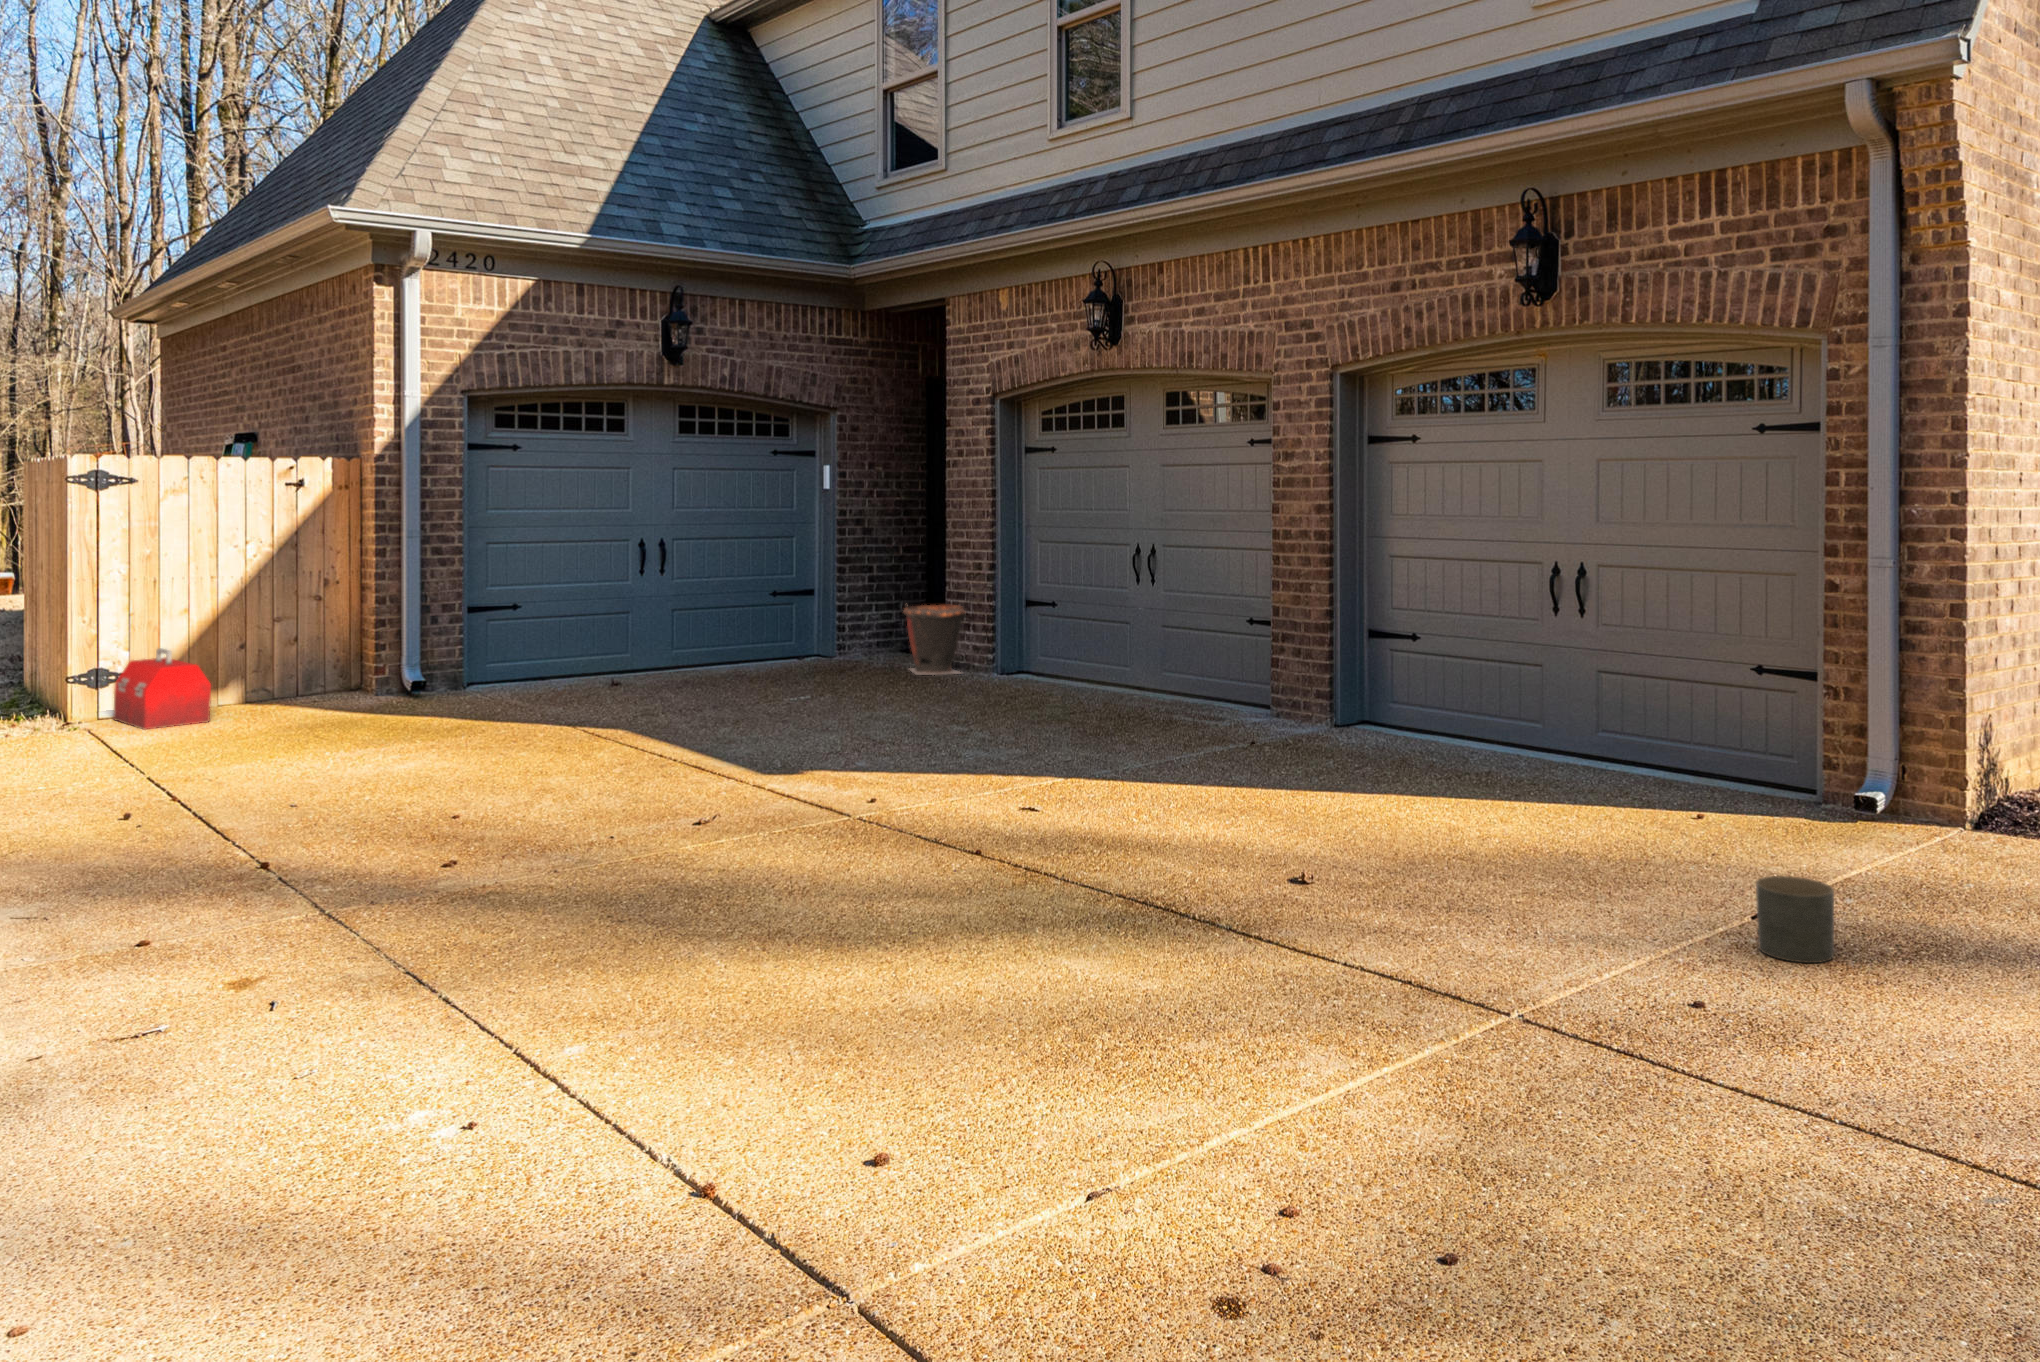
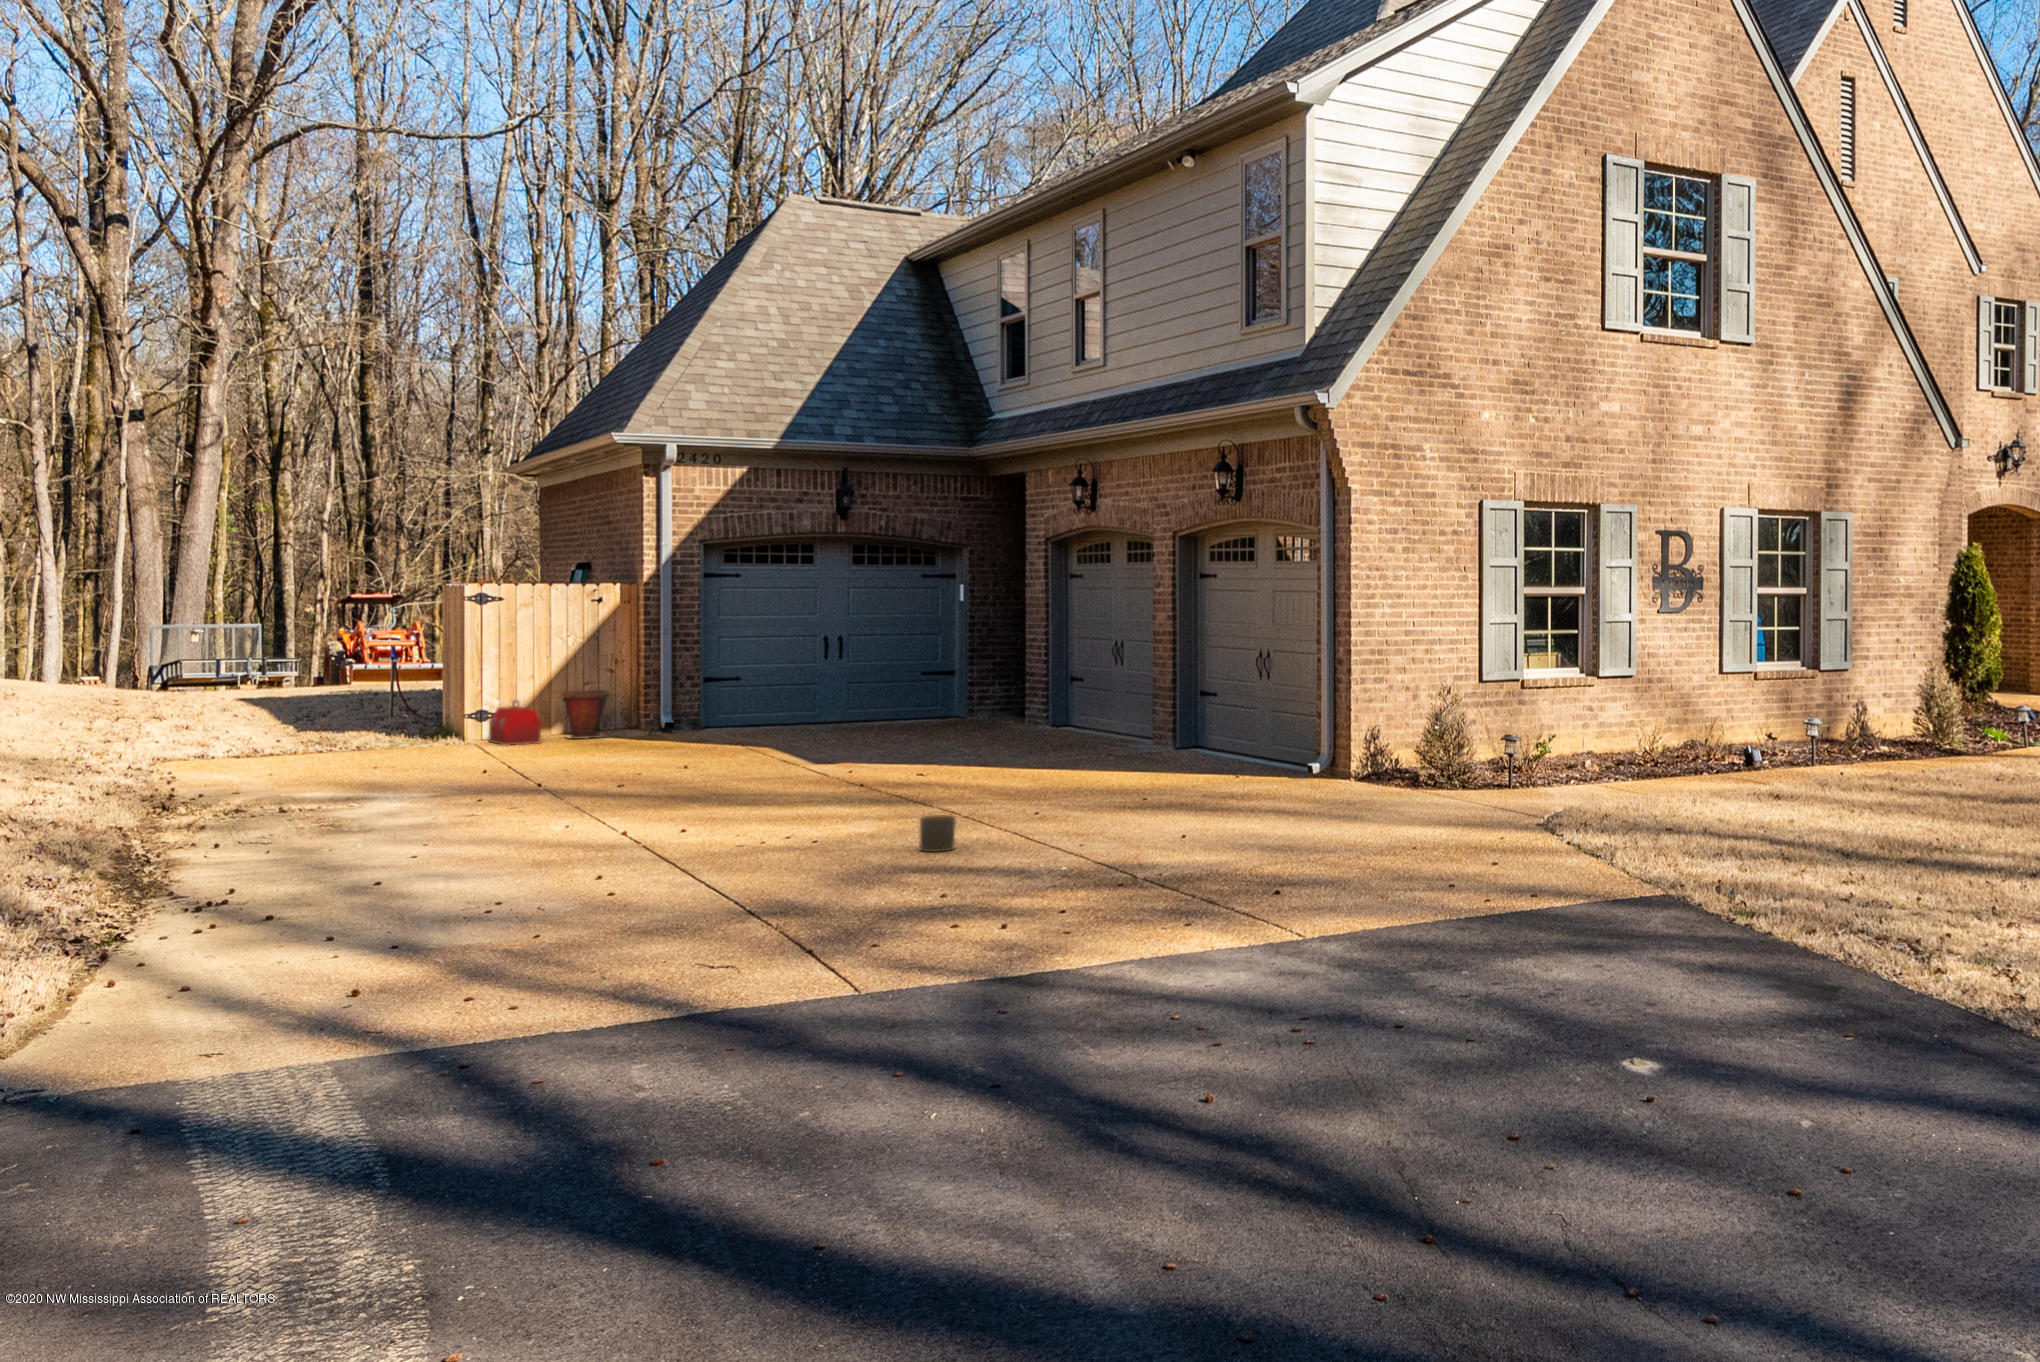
trash can: present [903,605,965,675] -> present [561,690,610,739]
planter: present [1756,876,1834,963] -> present [920,815,956,852]

